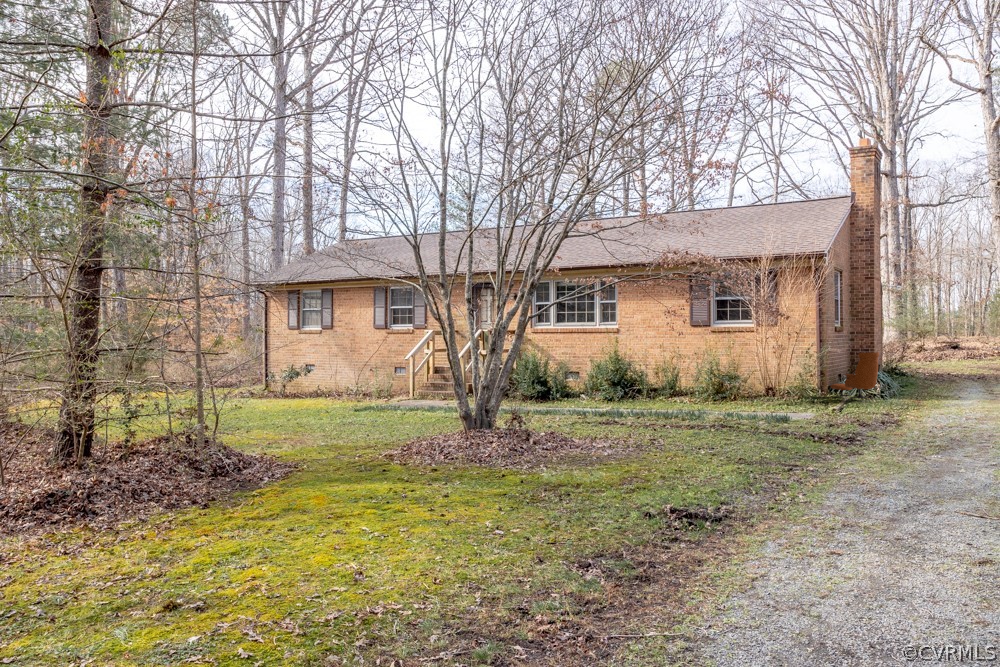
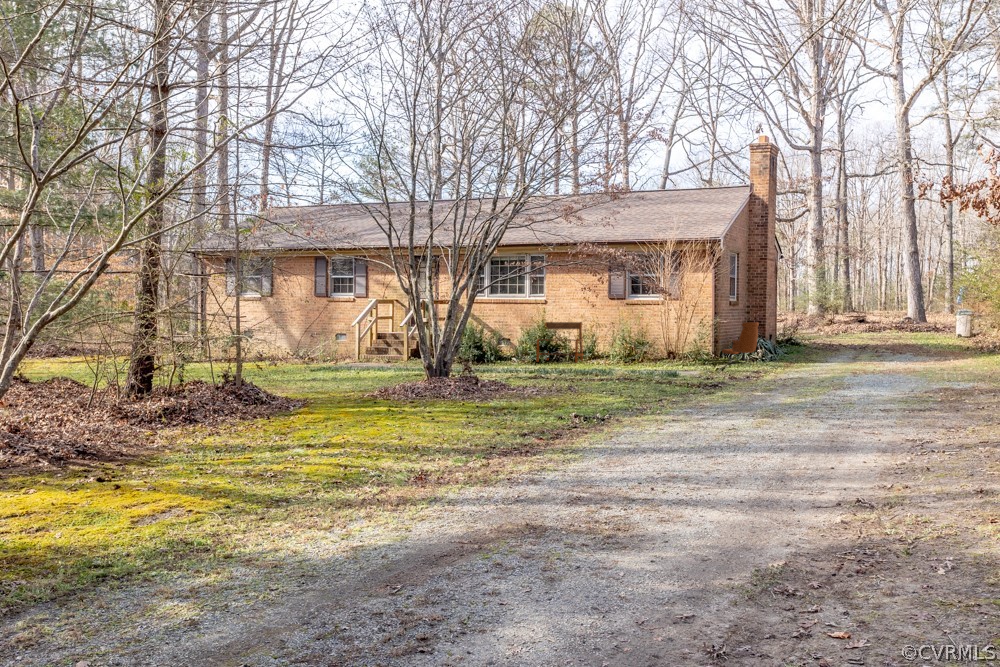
bench: none [608,353,664,401] -> present [536,322,584,363]

